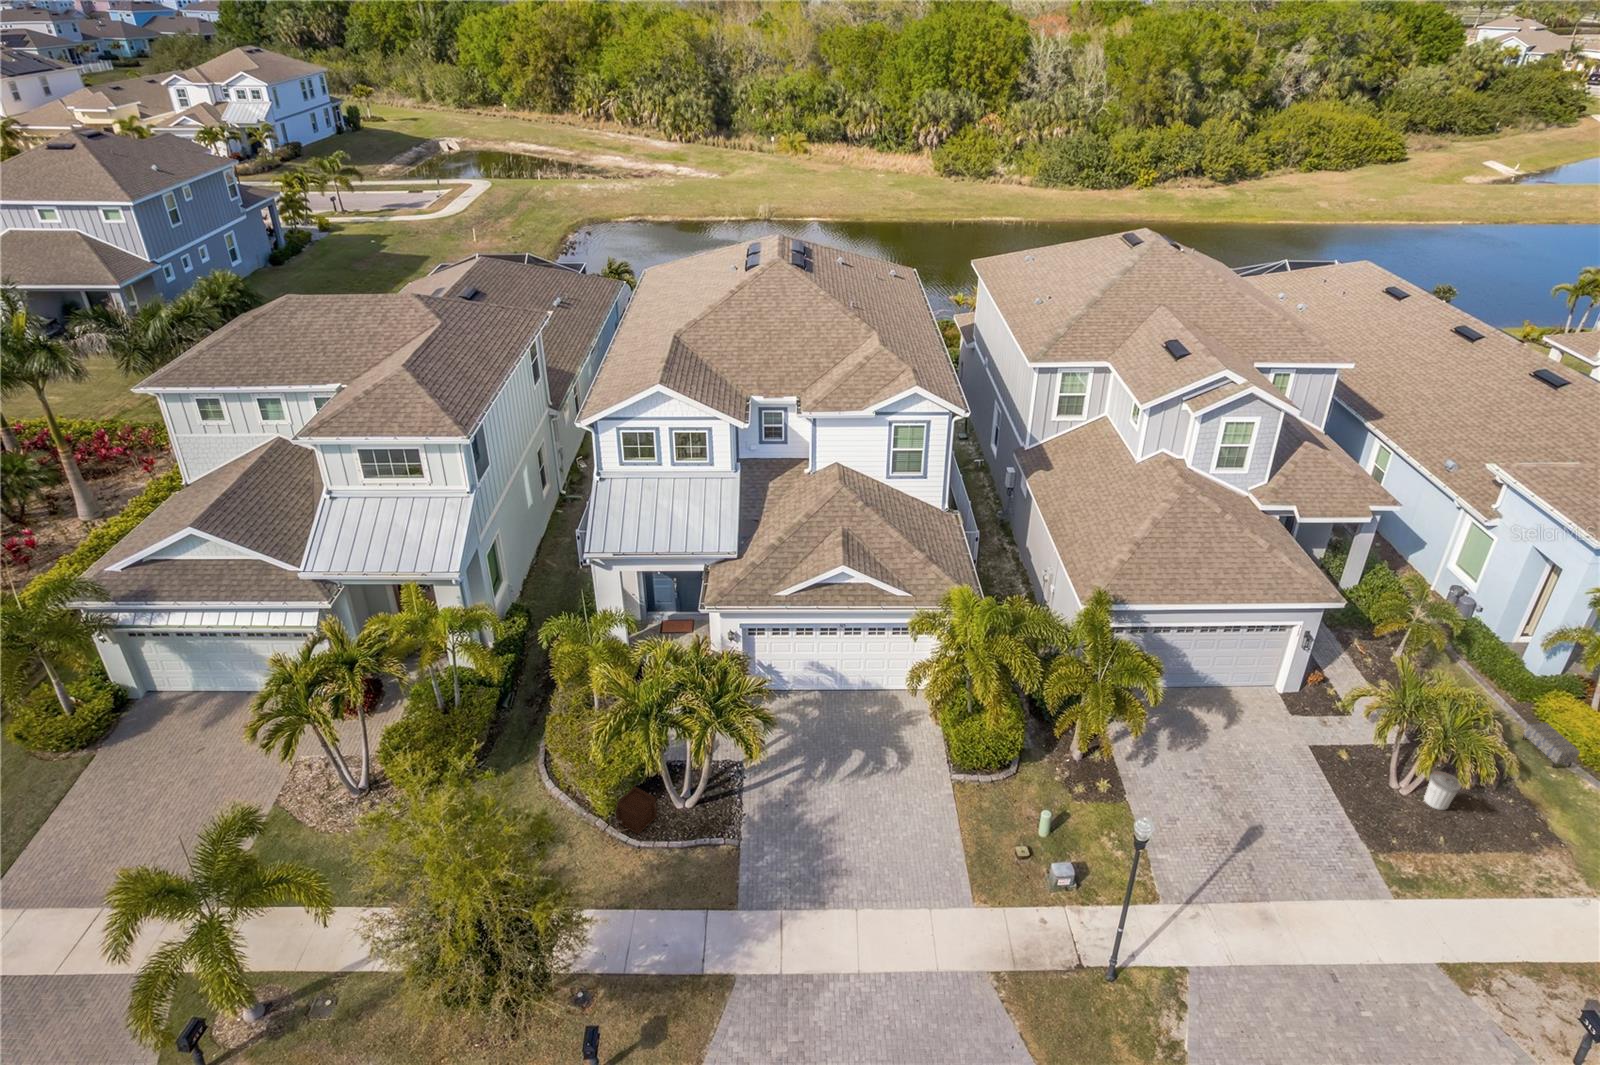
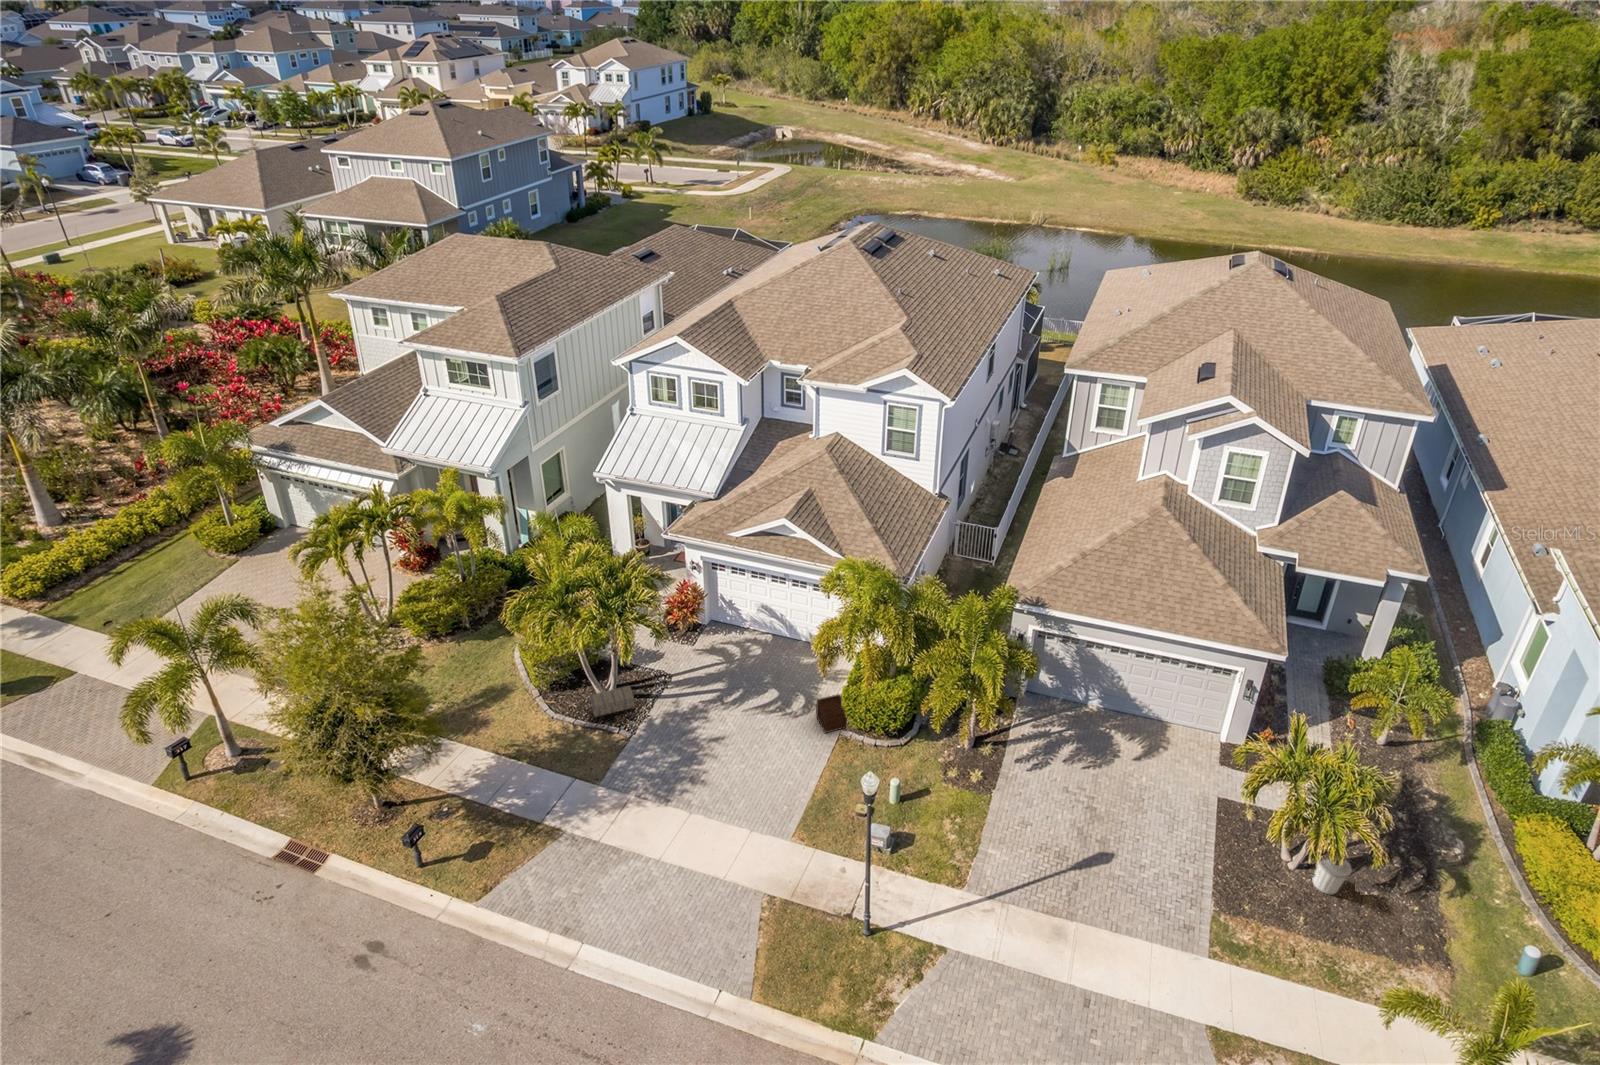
bench: present [1523,723,1580,767] -> present [590,686,635,720]
wooden crate: present [616,787,657,834] -> present [816,694,847,733]

